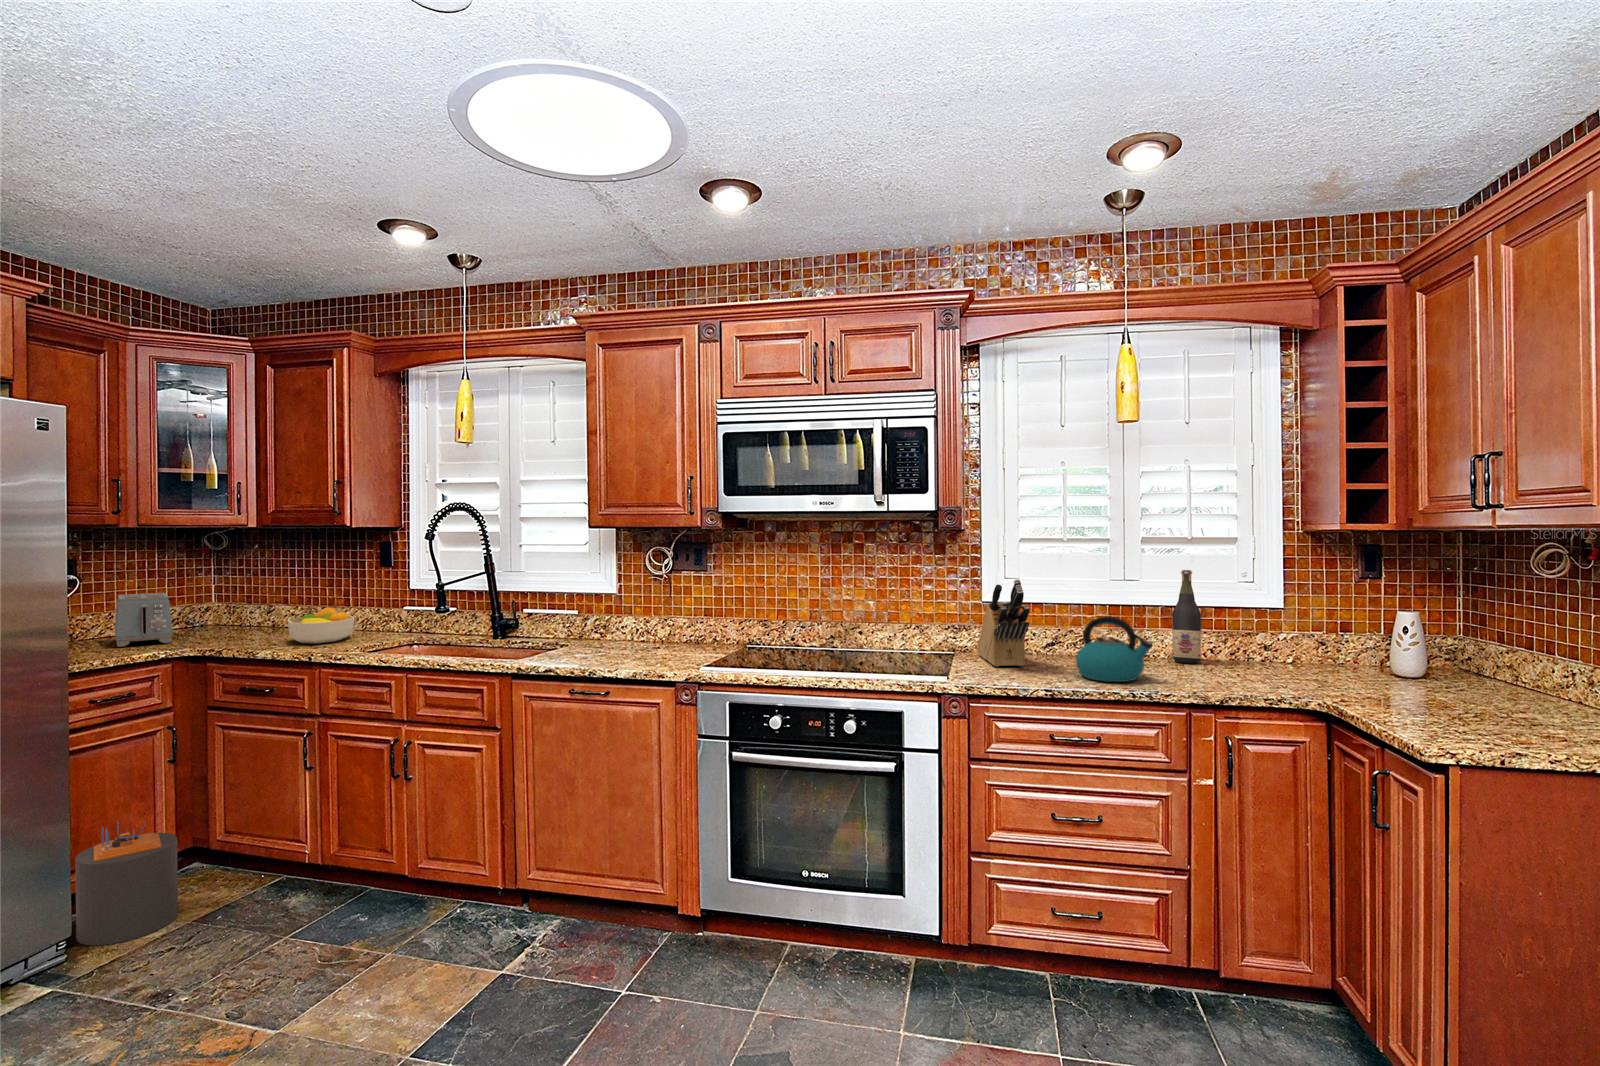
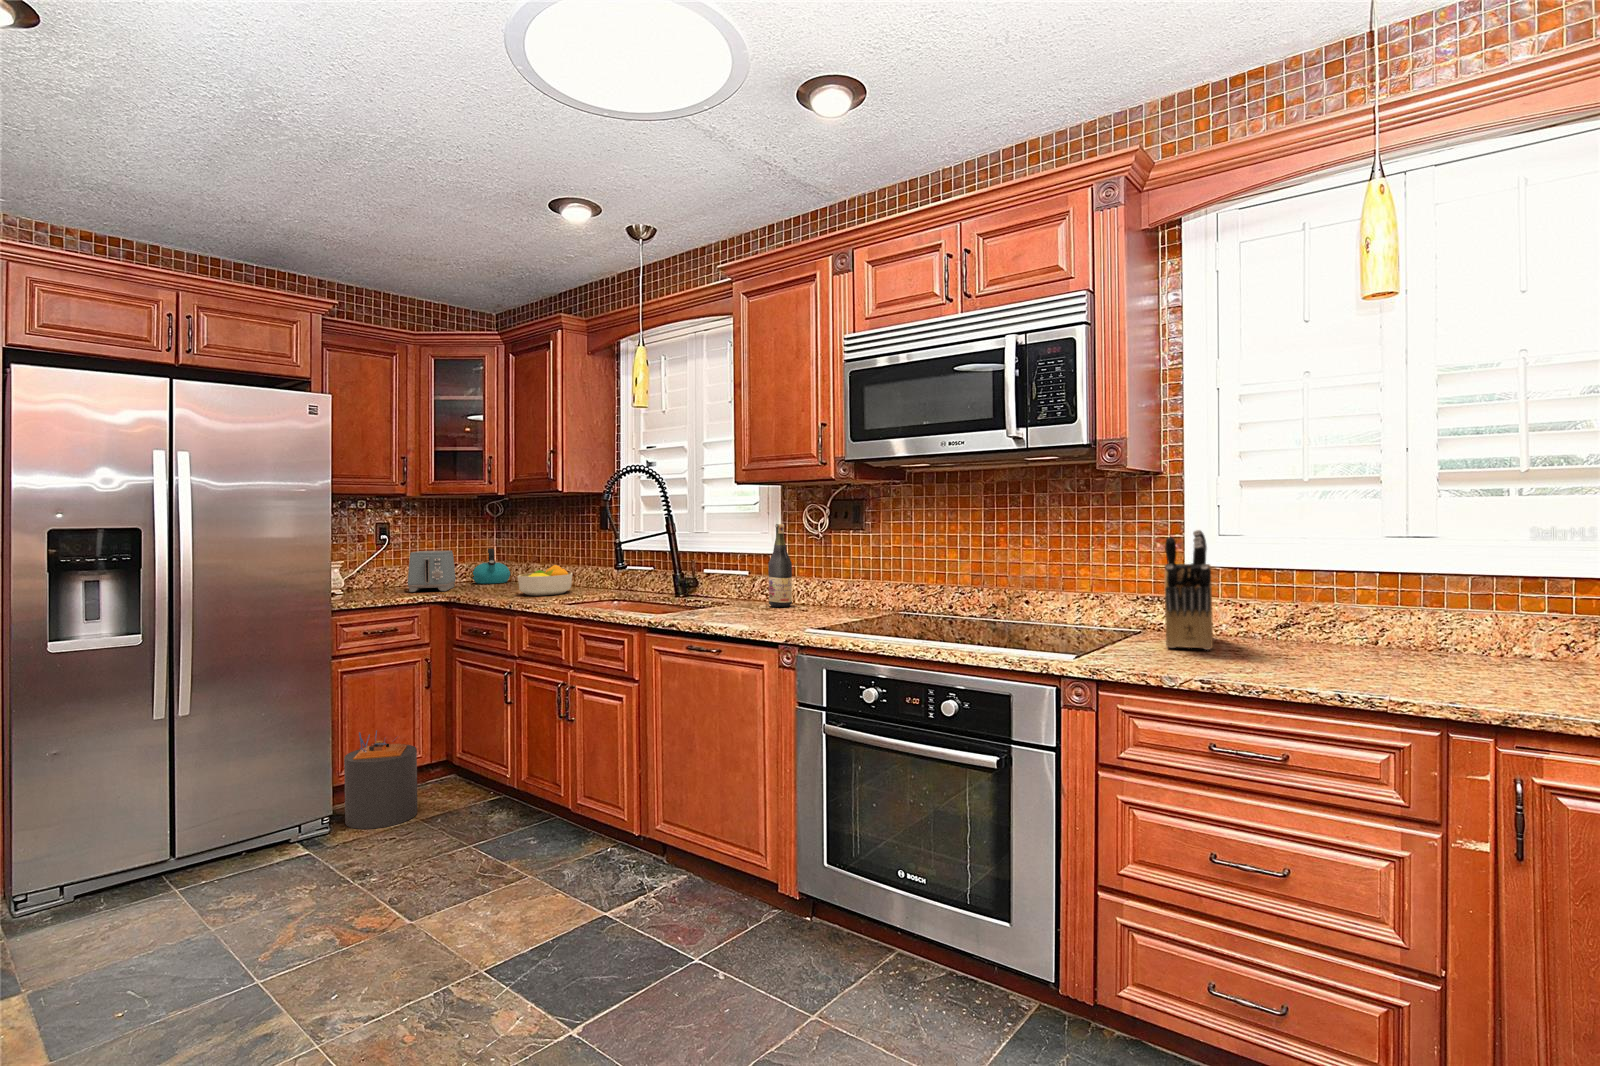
wine bottle: present [1172,570,1201,663] -> present [768,524,792,607]
kettle: present [1076,616,1153,682] -> present [473,549,510,584]

